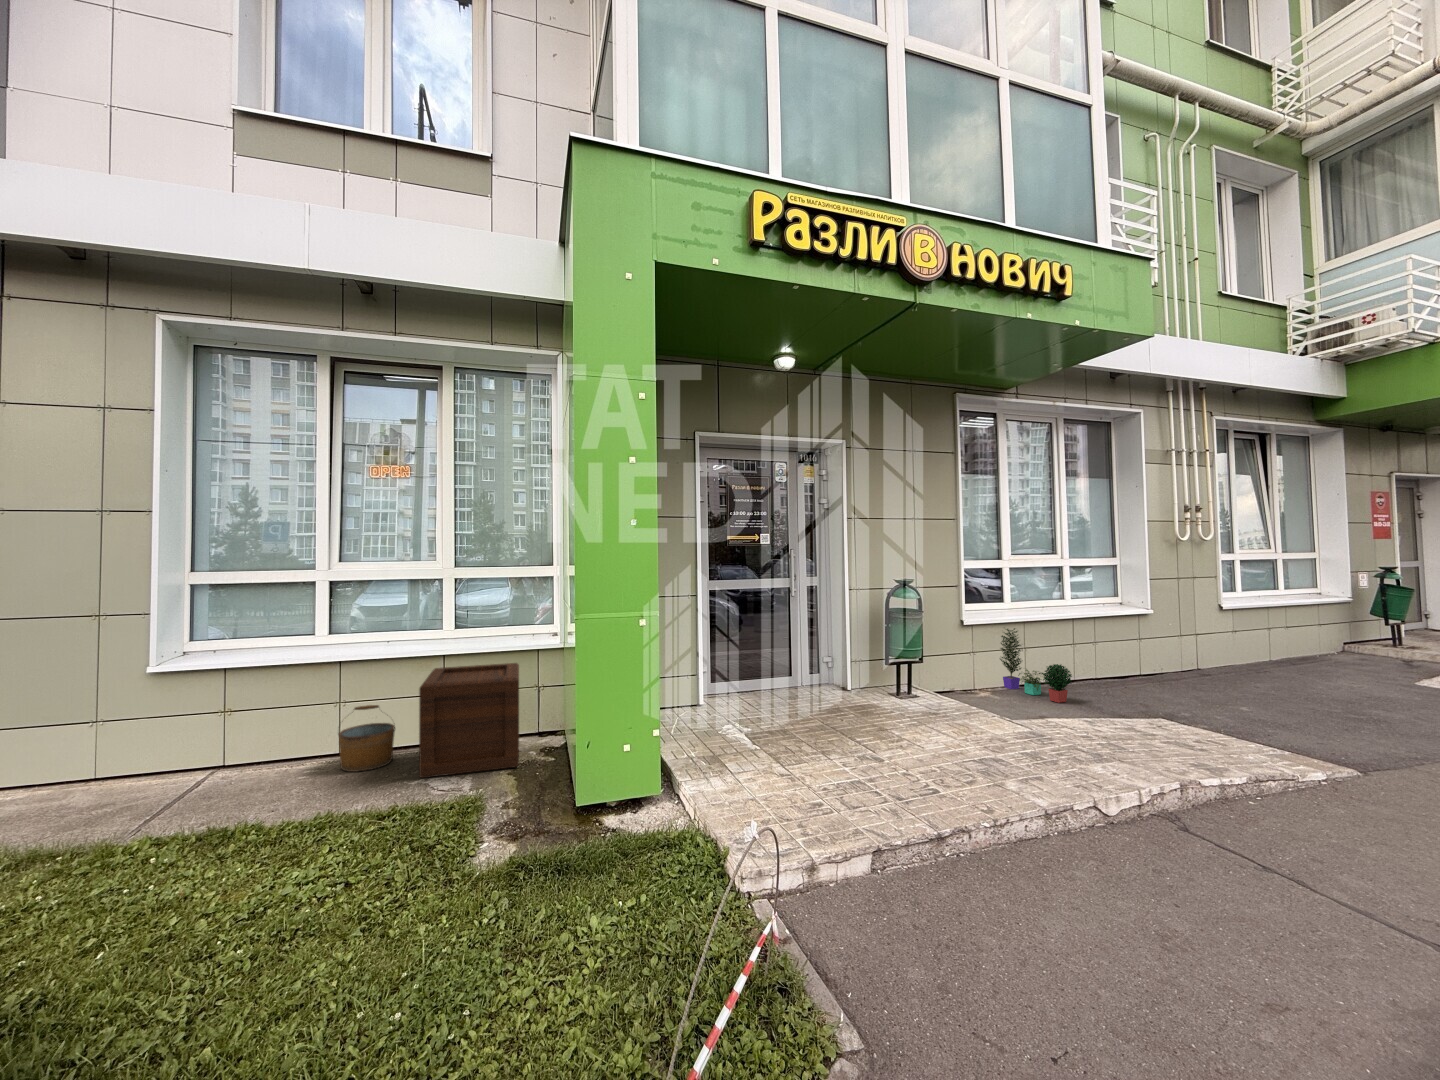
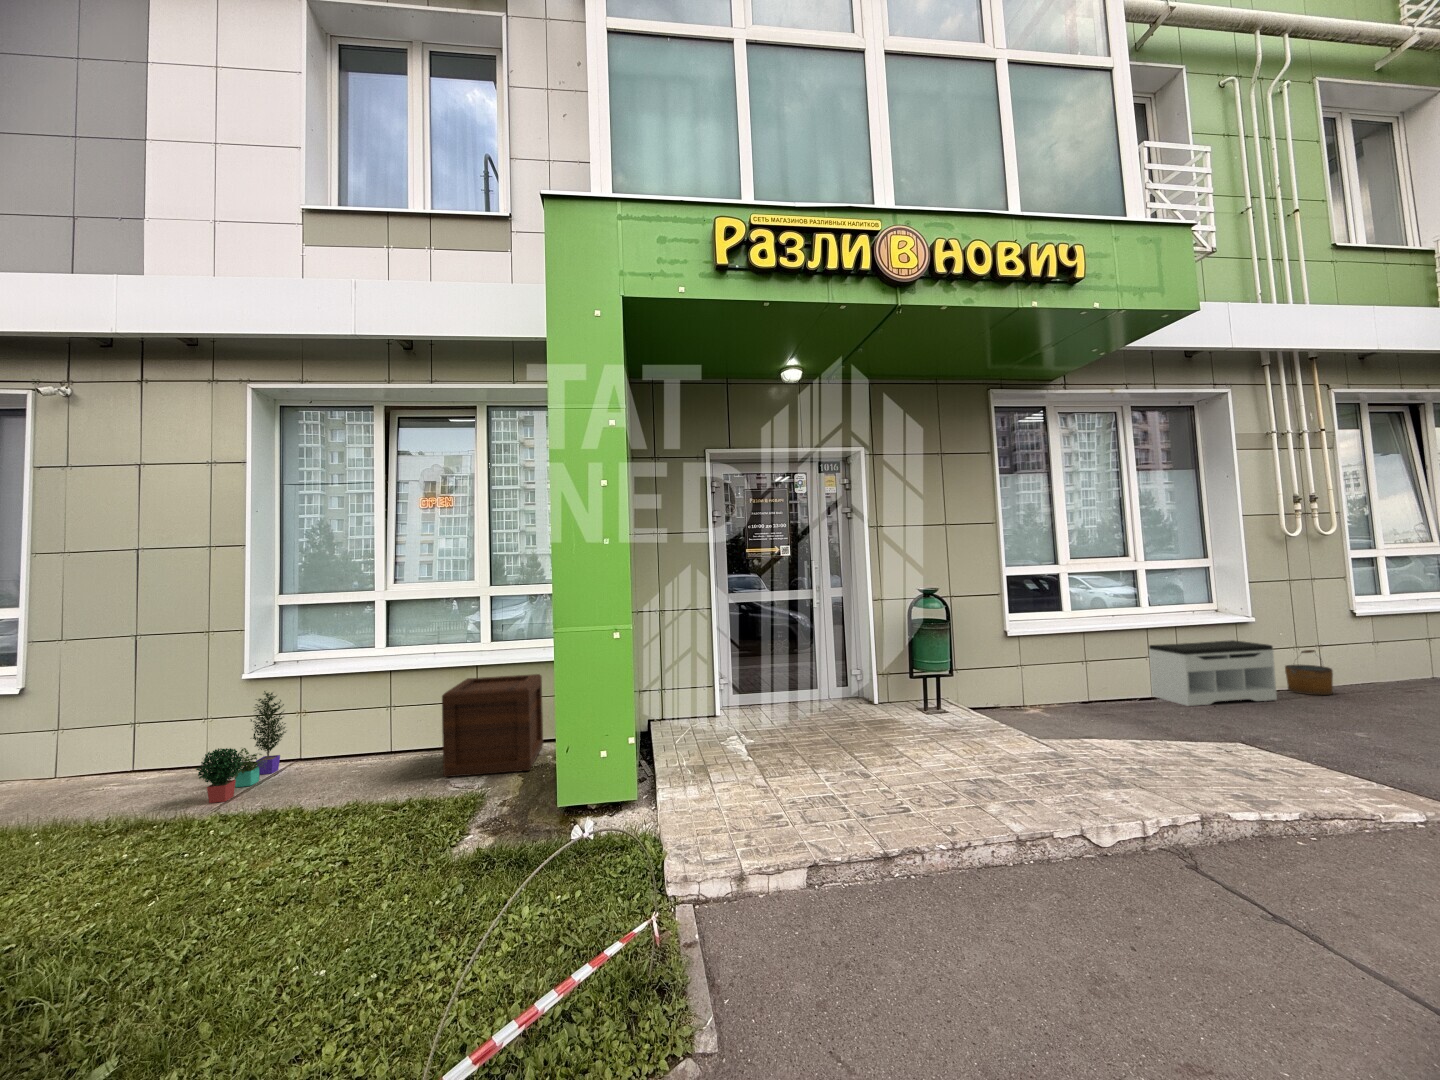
potted plant: present [1000,628,1072,703] -> present [196,691,286,803]
bench: none [1075,630,1174,687] -> present [1149,640,1277,706]
bucket: present [338,705,395,772] -> present [1285,650,1333,695]

